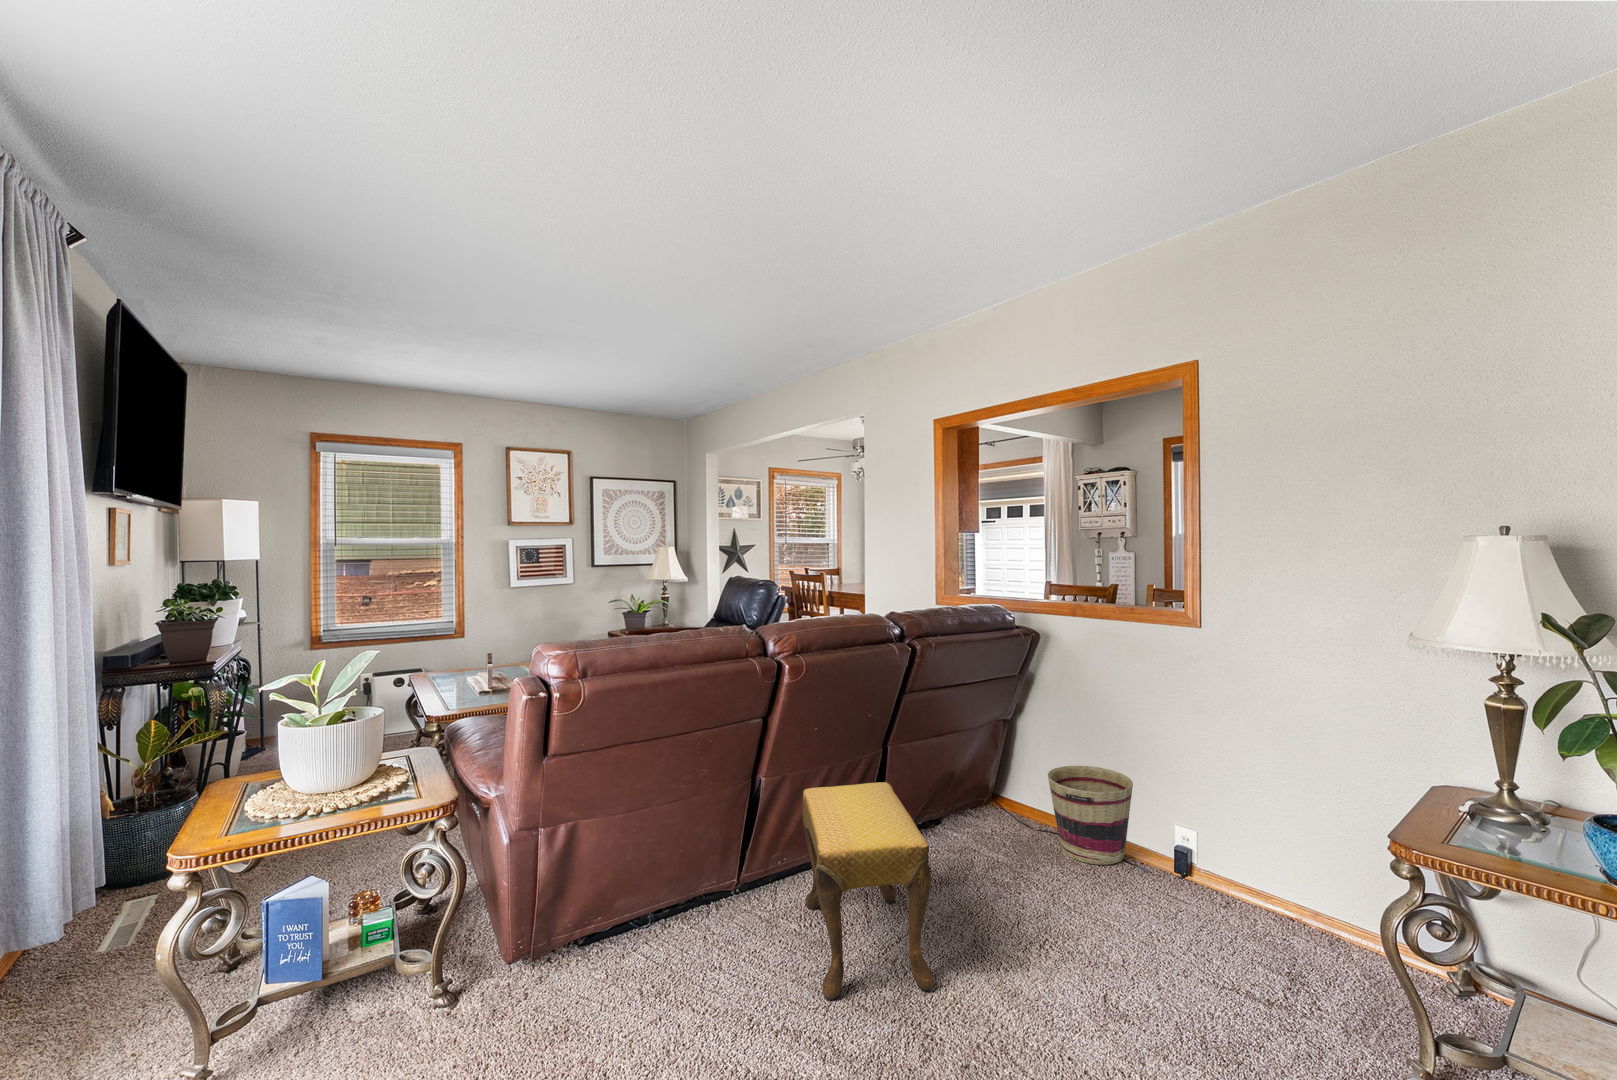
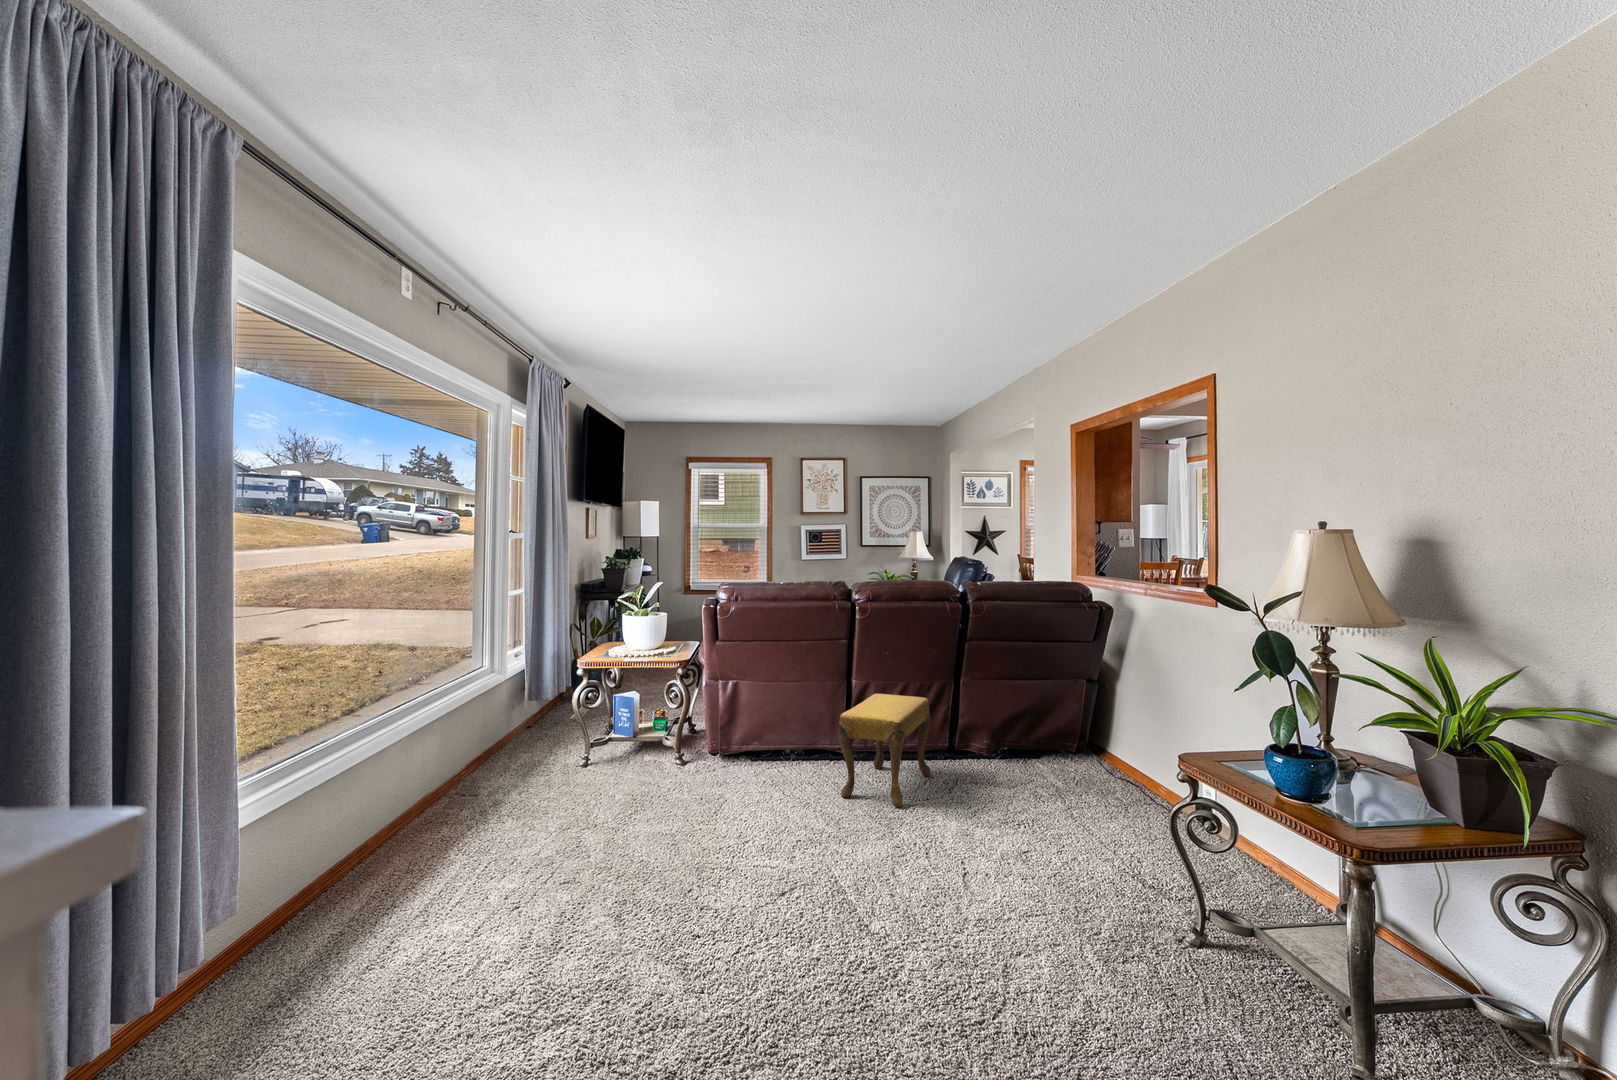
basket: present [1048,766,1133,865] -> none [1078,722,1146,796]

